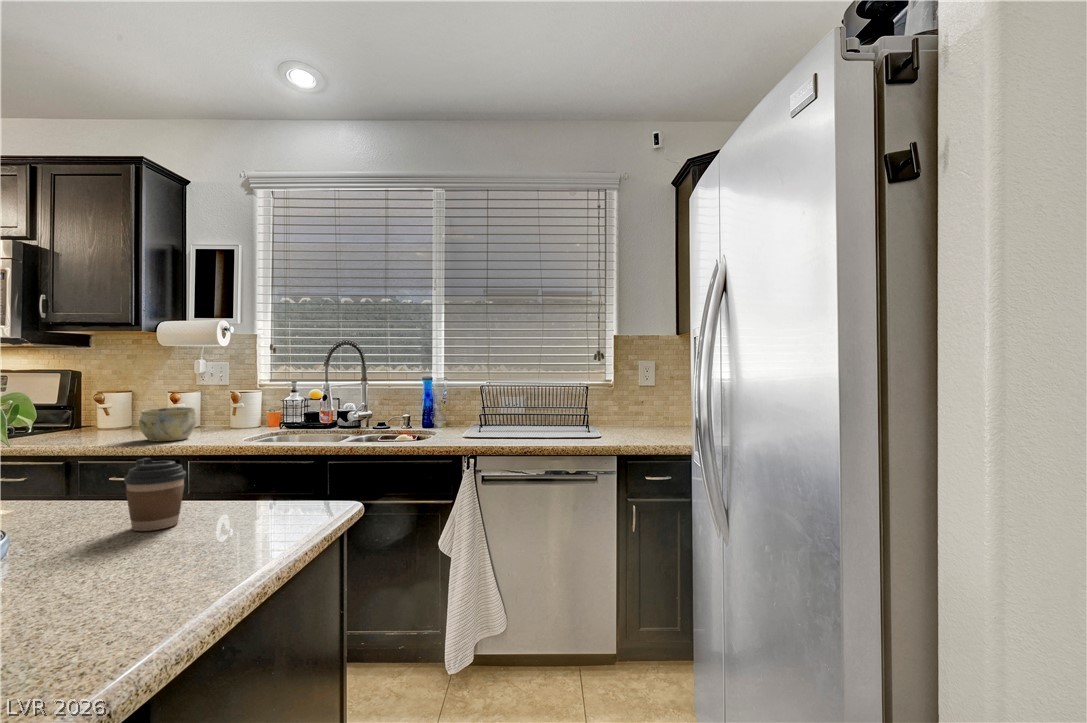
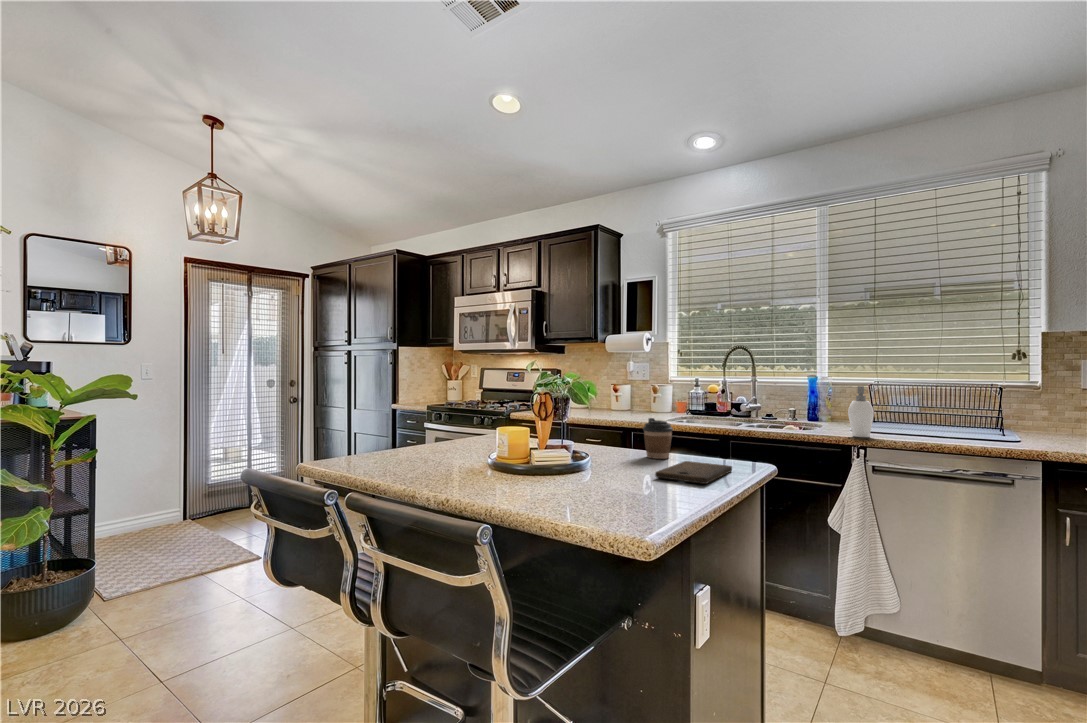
soap dispenser: none [459,389,488,445] -> present [848,386,878,437]
ceramic bowl: present [139,407,197,441] -> none [601,395,634,417]
cutting board: none [97,530,277,590] -> present [655,461,732,484]

